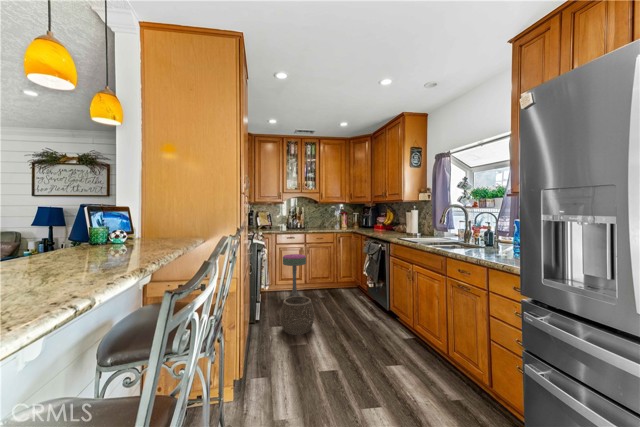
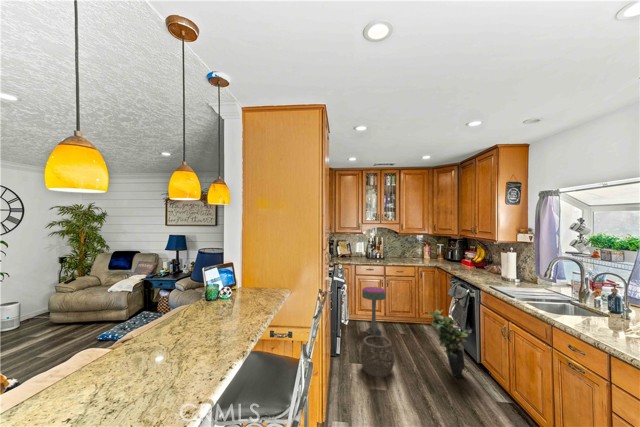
potted plant: none [345,265,380,325] -> present [428,310,468,378]

